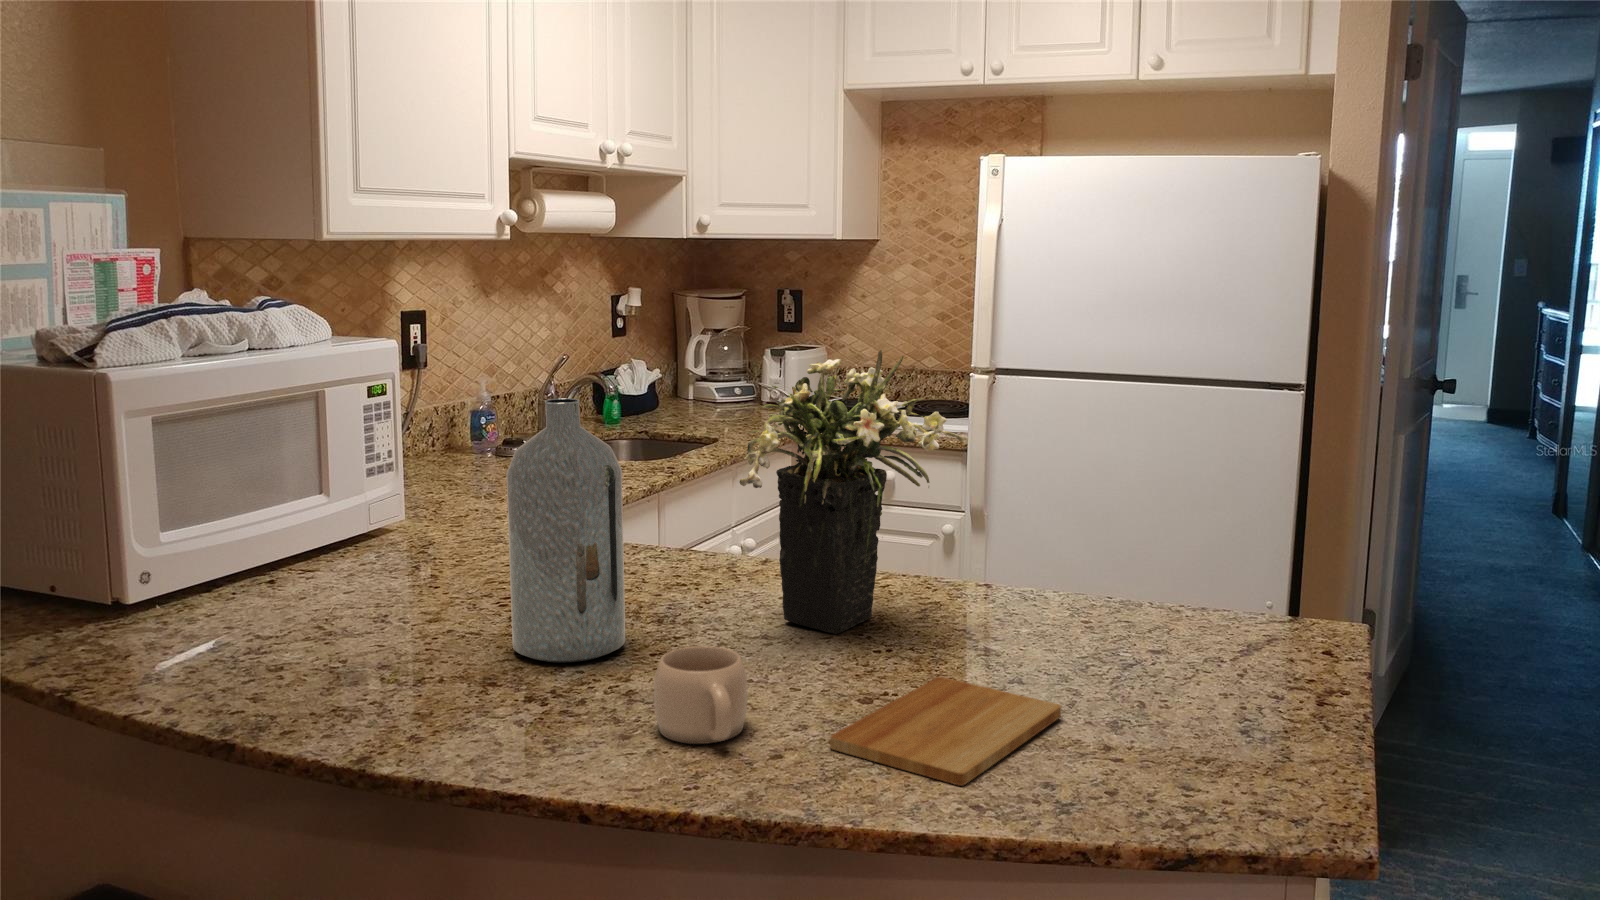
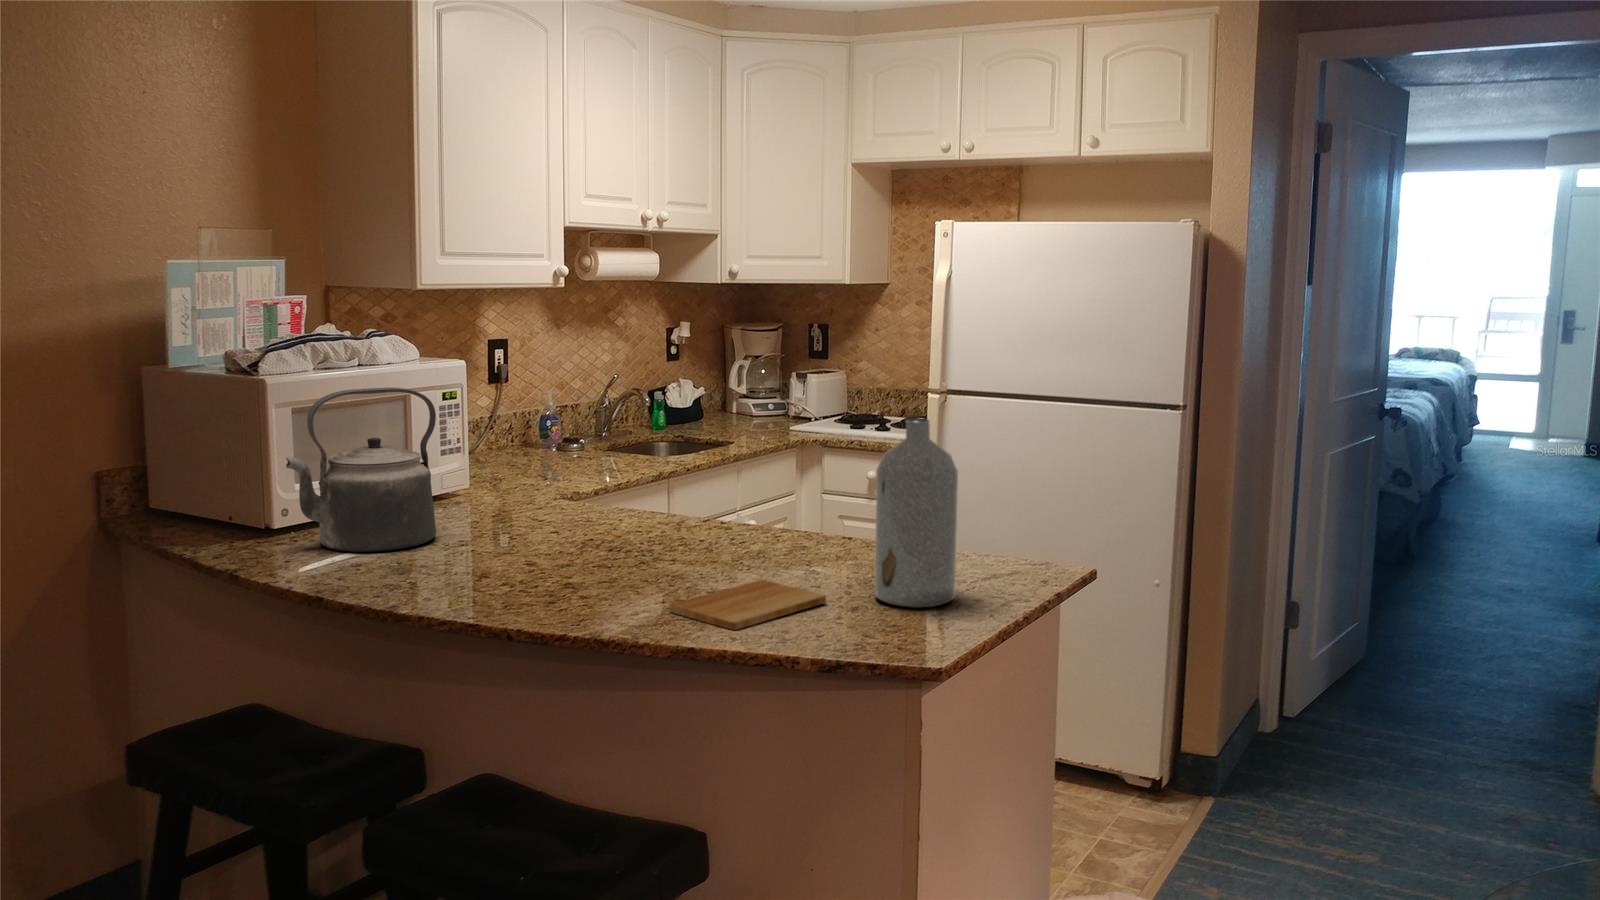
flower arrangement: present [740,350,965,634] -> none [649,370,804,559]
kettle: none [149,383,386,641] -> present [286,388,436,552]
bottle: present [506,398,625,663] -> present [875,418,958,608]
mug: present [654,646,748,744] -> none [569,551,627,607]

